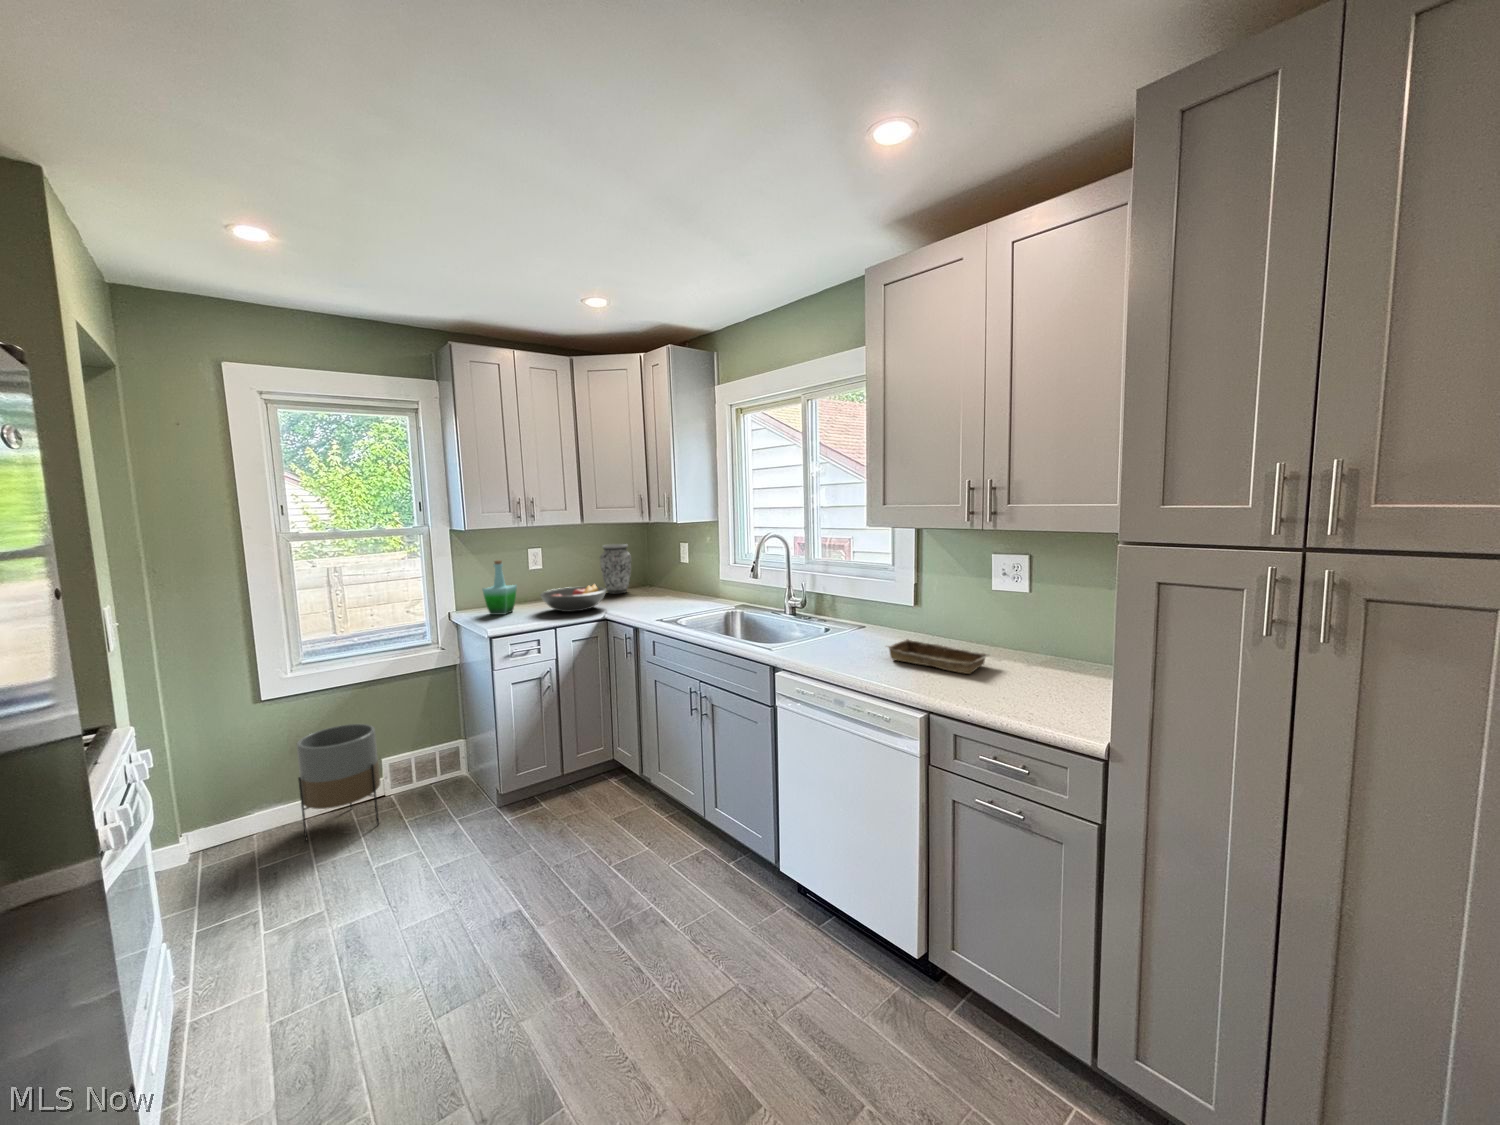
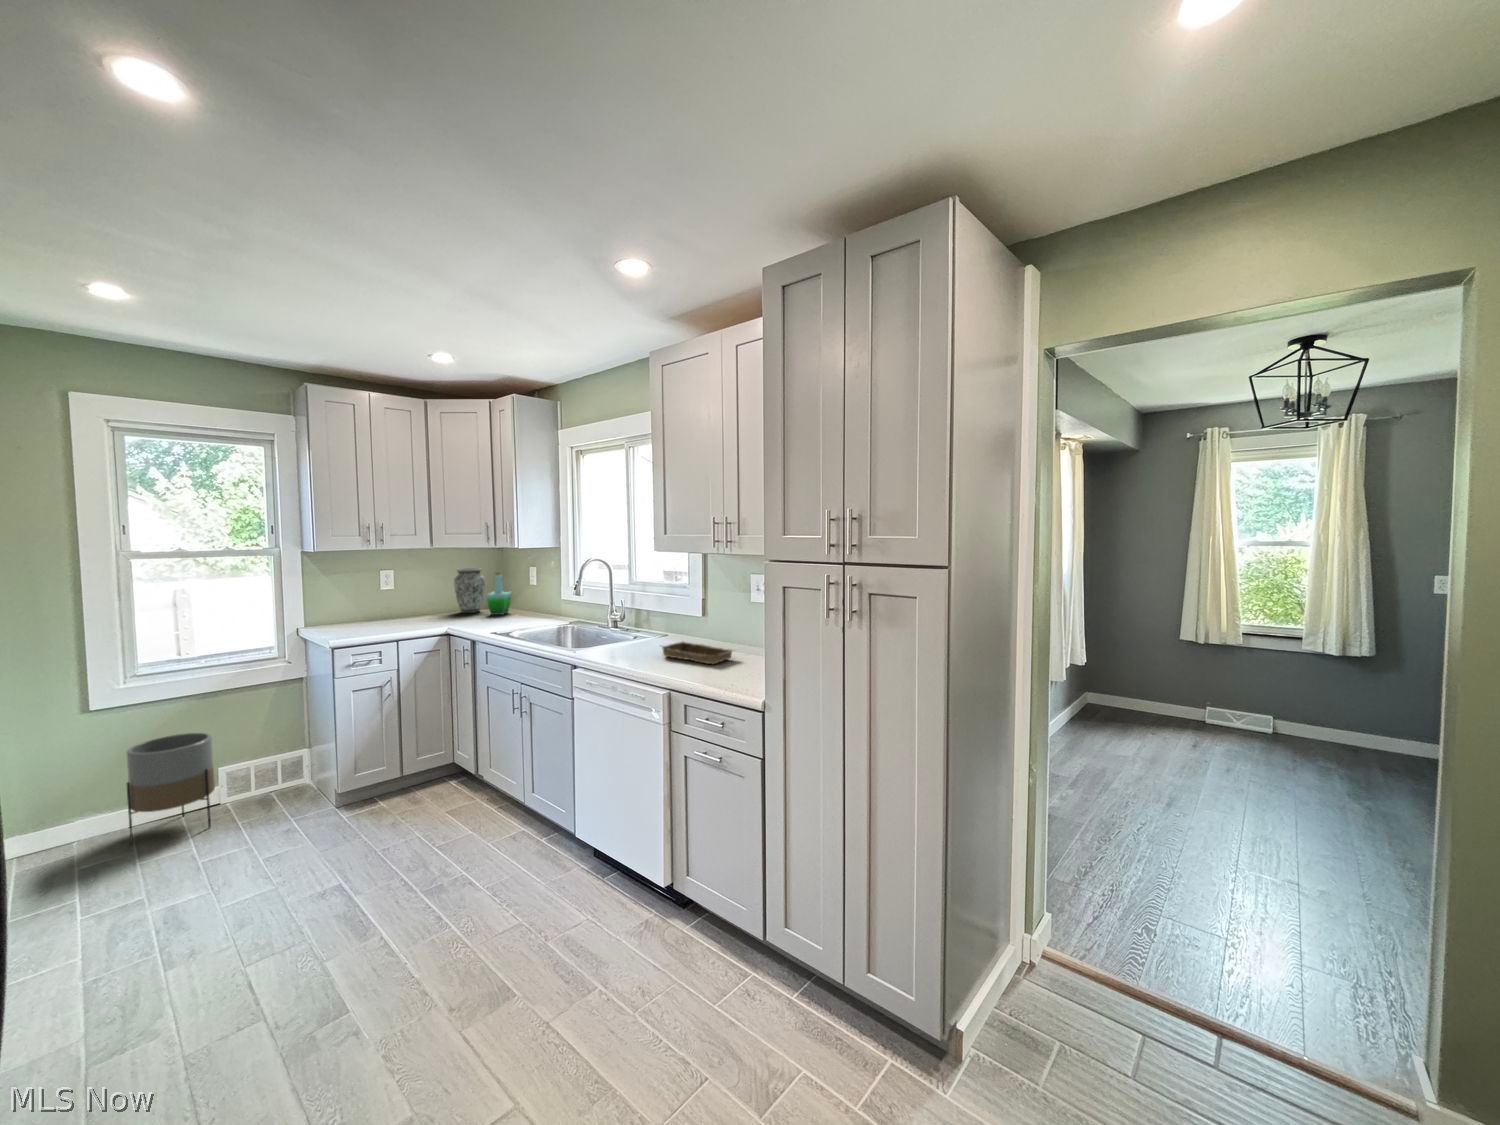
bottle: present [482,560,517,615] -> present [486,572,511,615]
fruit bowl: present [540,584,607,612] -> none [387,602,454,627]

